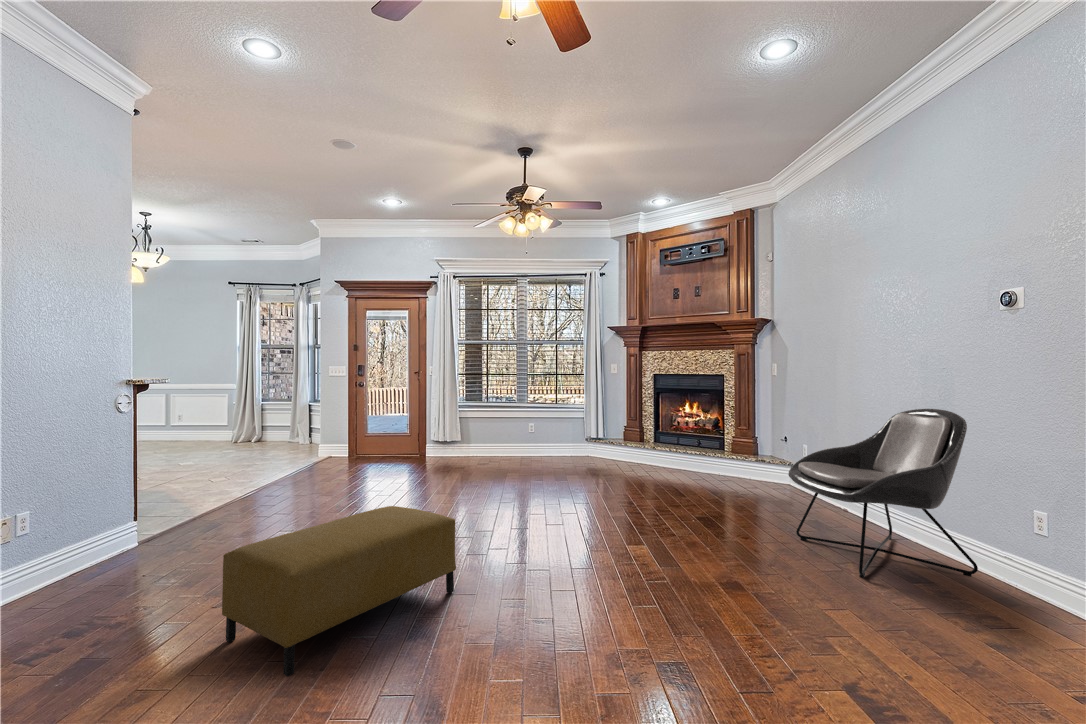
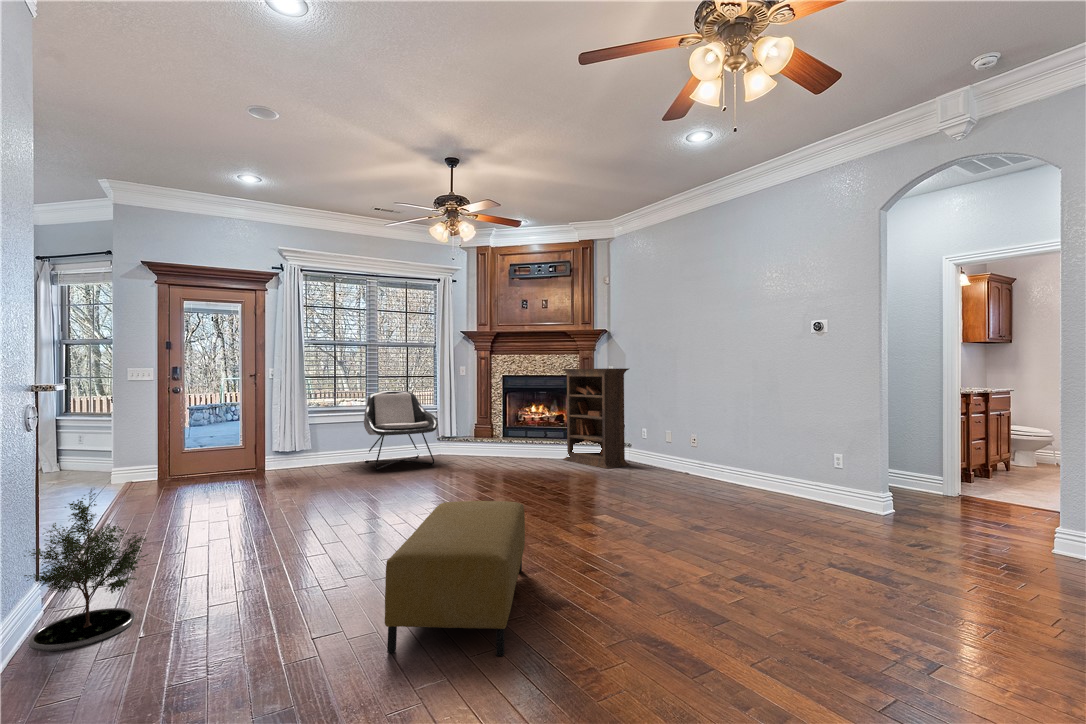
bookcase: none [706,367,784,493] -> present [562,368,630,469]
lounge chair: present [788,409,978,578] -> present [364,390,438,471]
potted tree: none [91,458,177,575] -> present [24,489,149,651]

